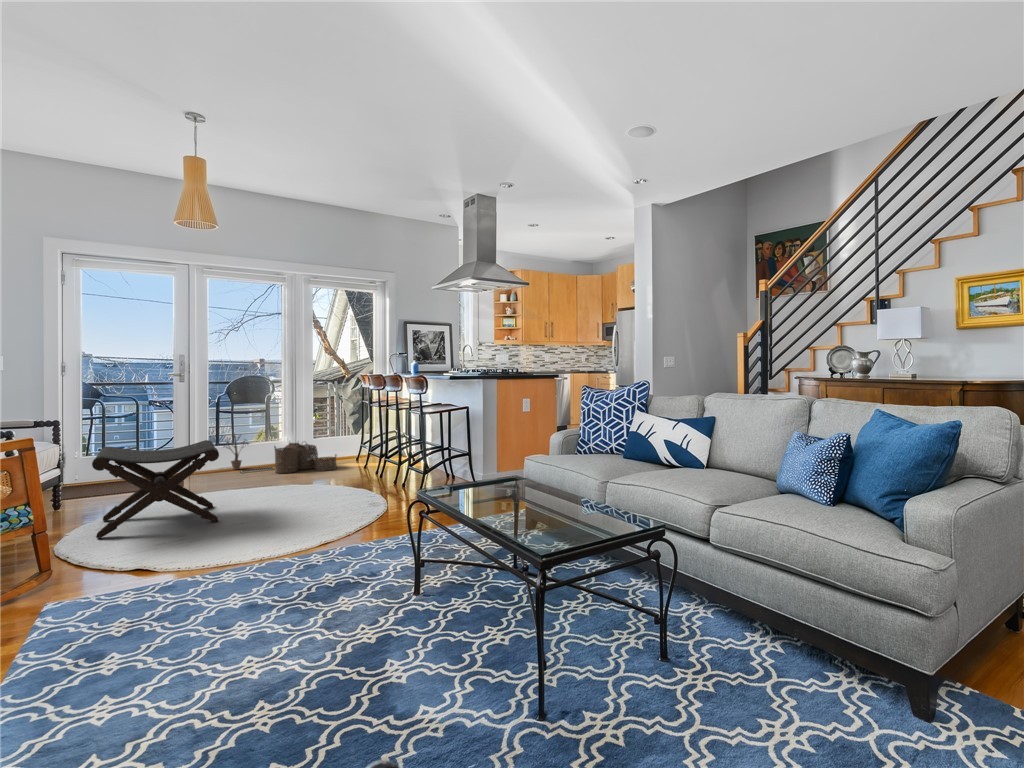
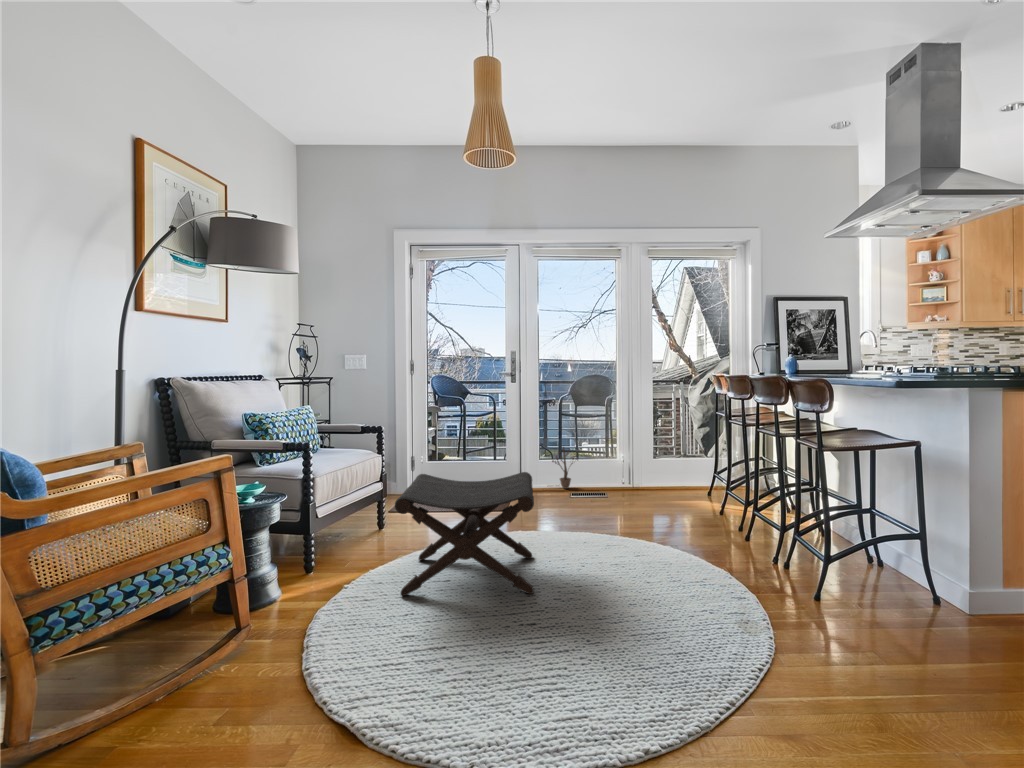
woven basket: present [274,443,336,473] -> none [606,459,684,506]

